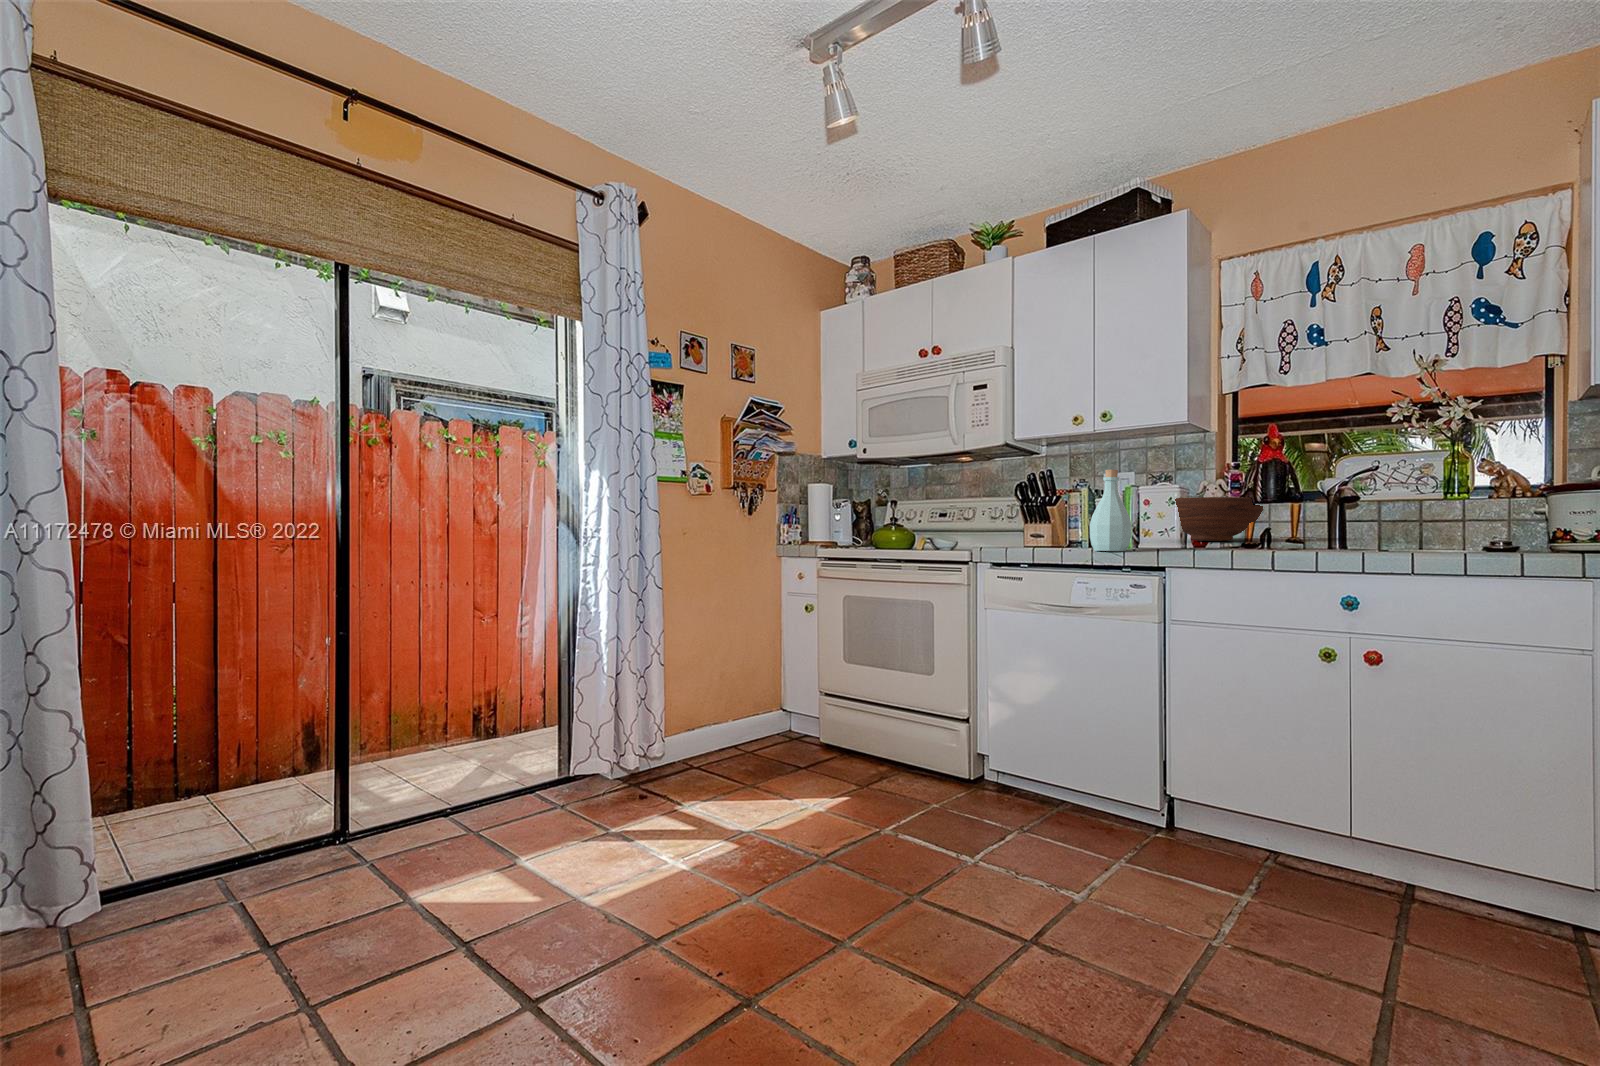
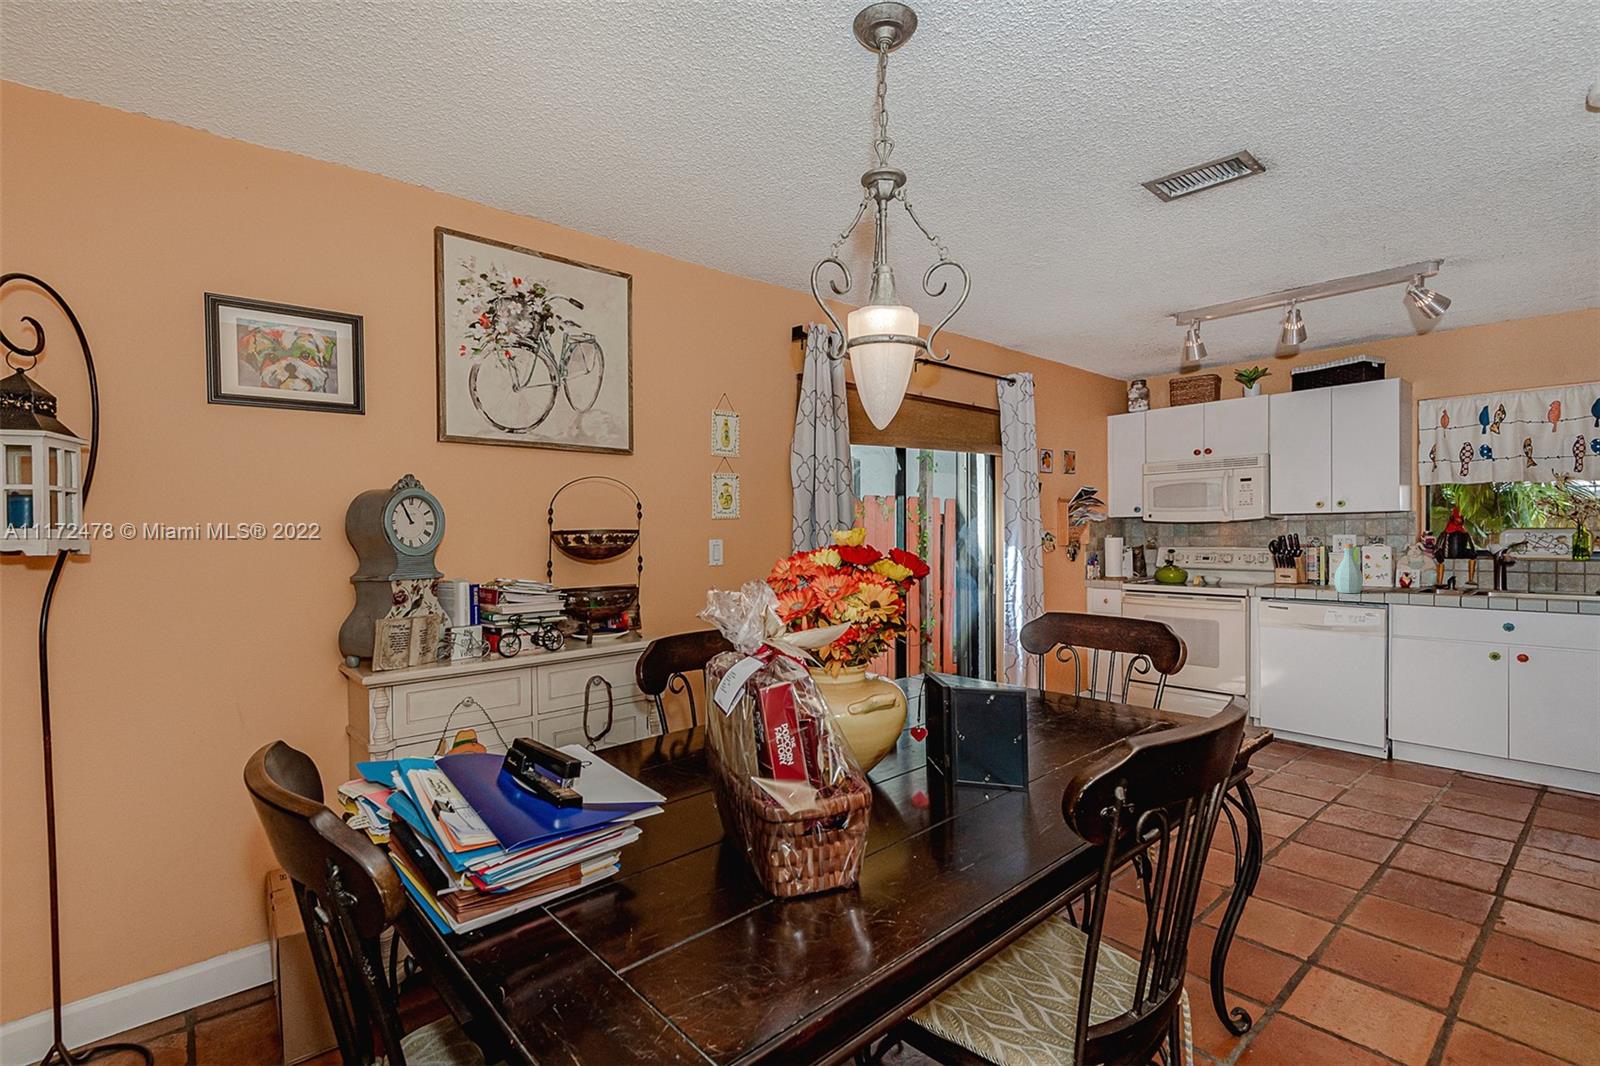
fruit bowl: present [1175,497,1264,541] -> none [1378,554,1452,582]

